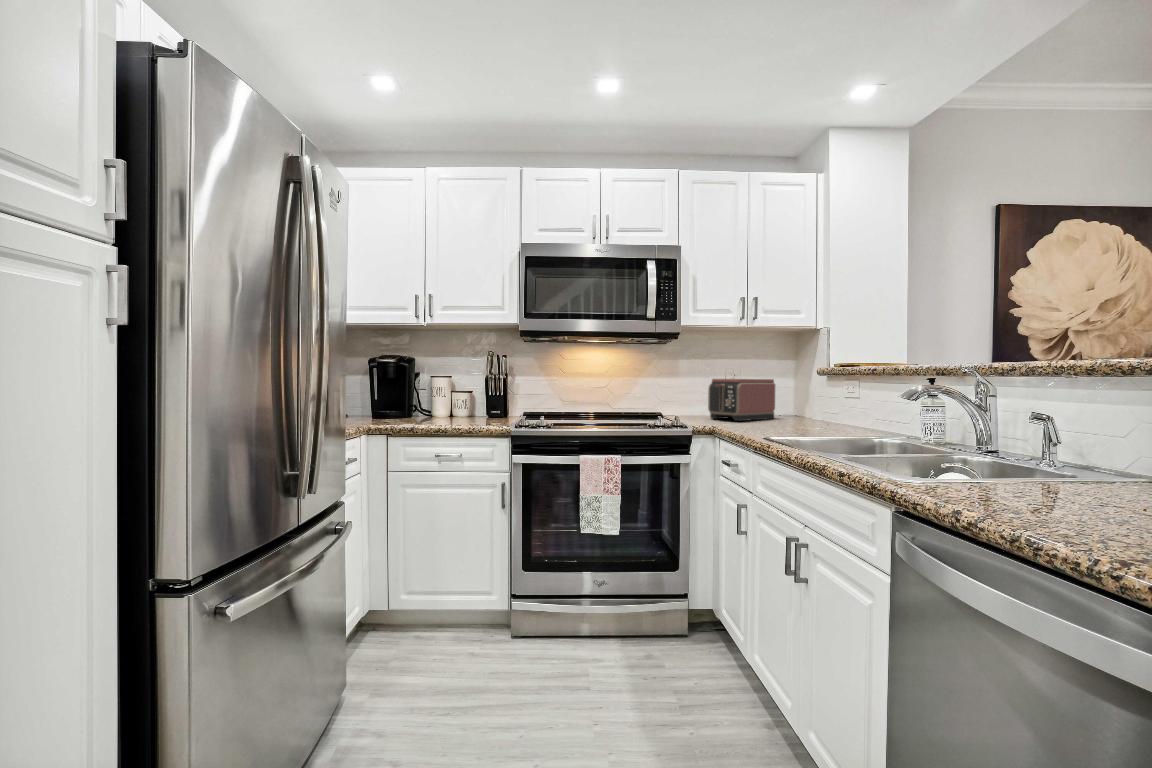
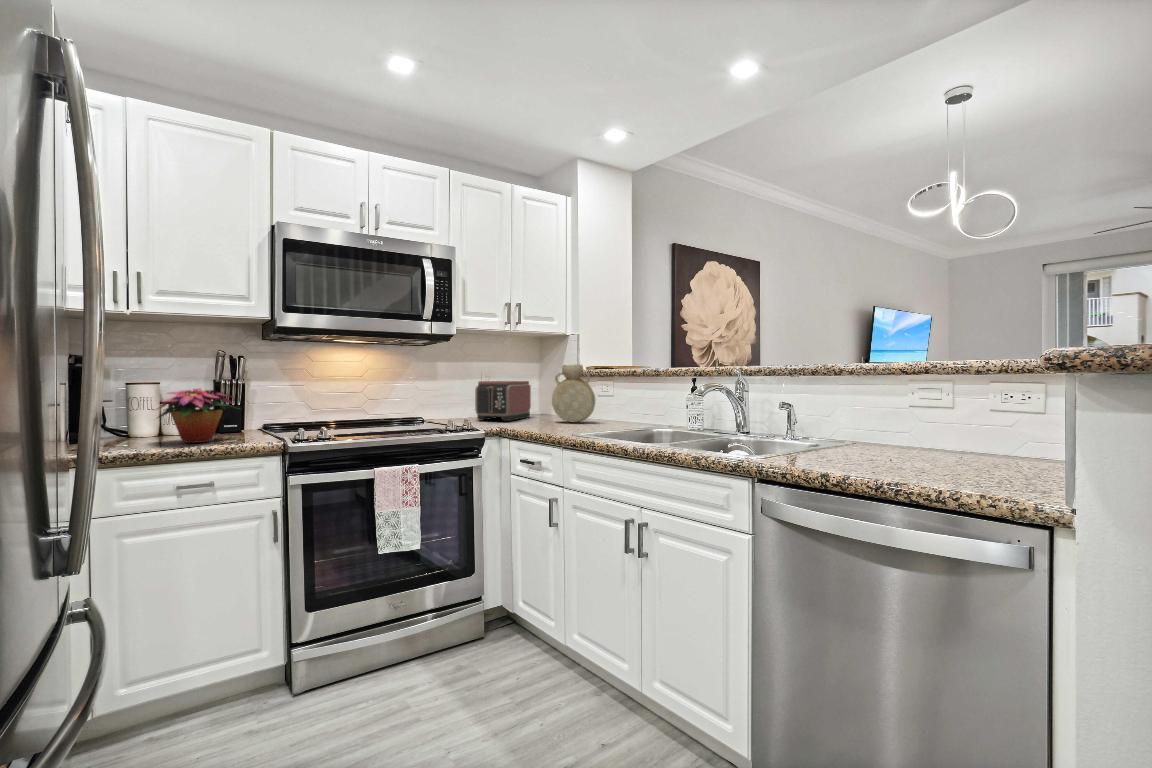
vase: none [786,361,838,427] -> present [552,364,595,422]
flower arrangement: none [433,379,497,422] -> present [156,388,233,443]

